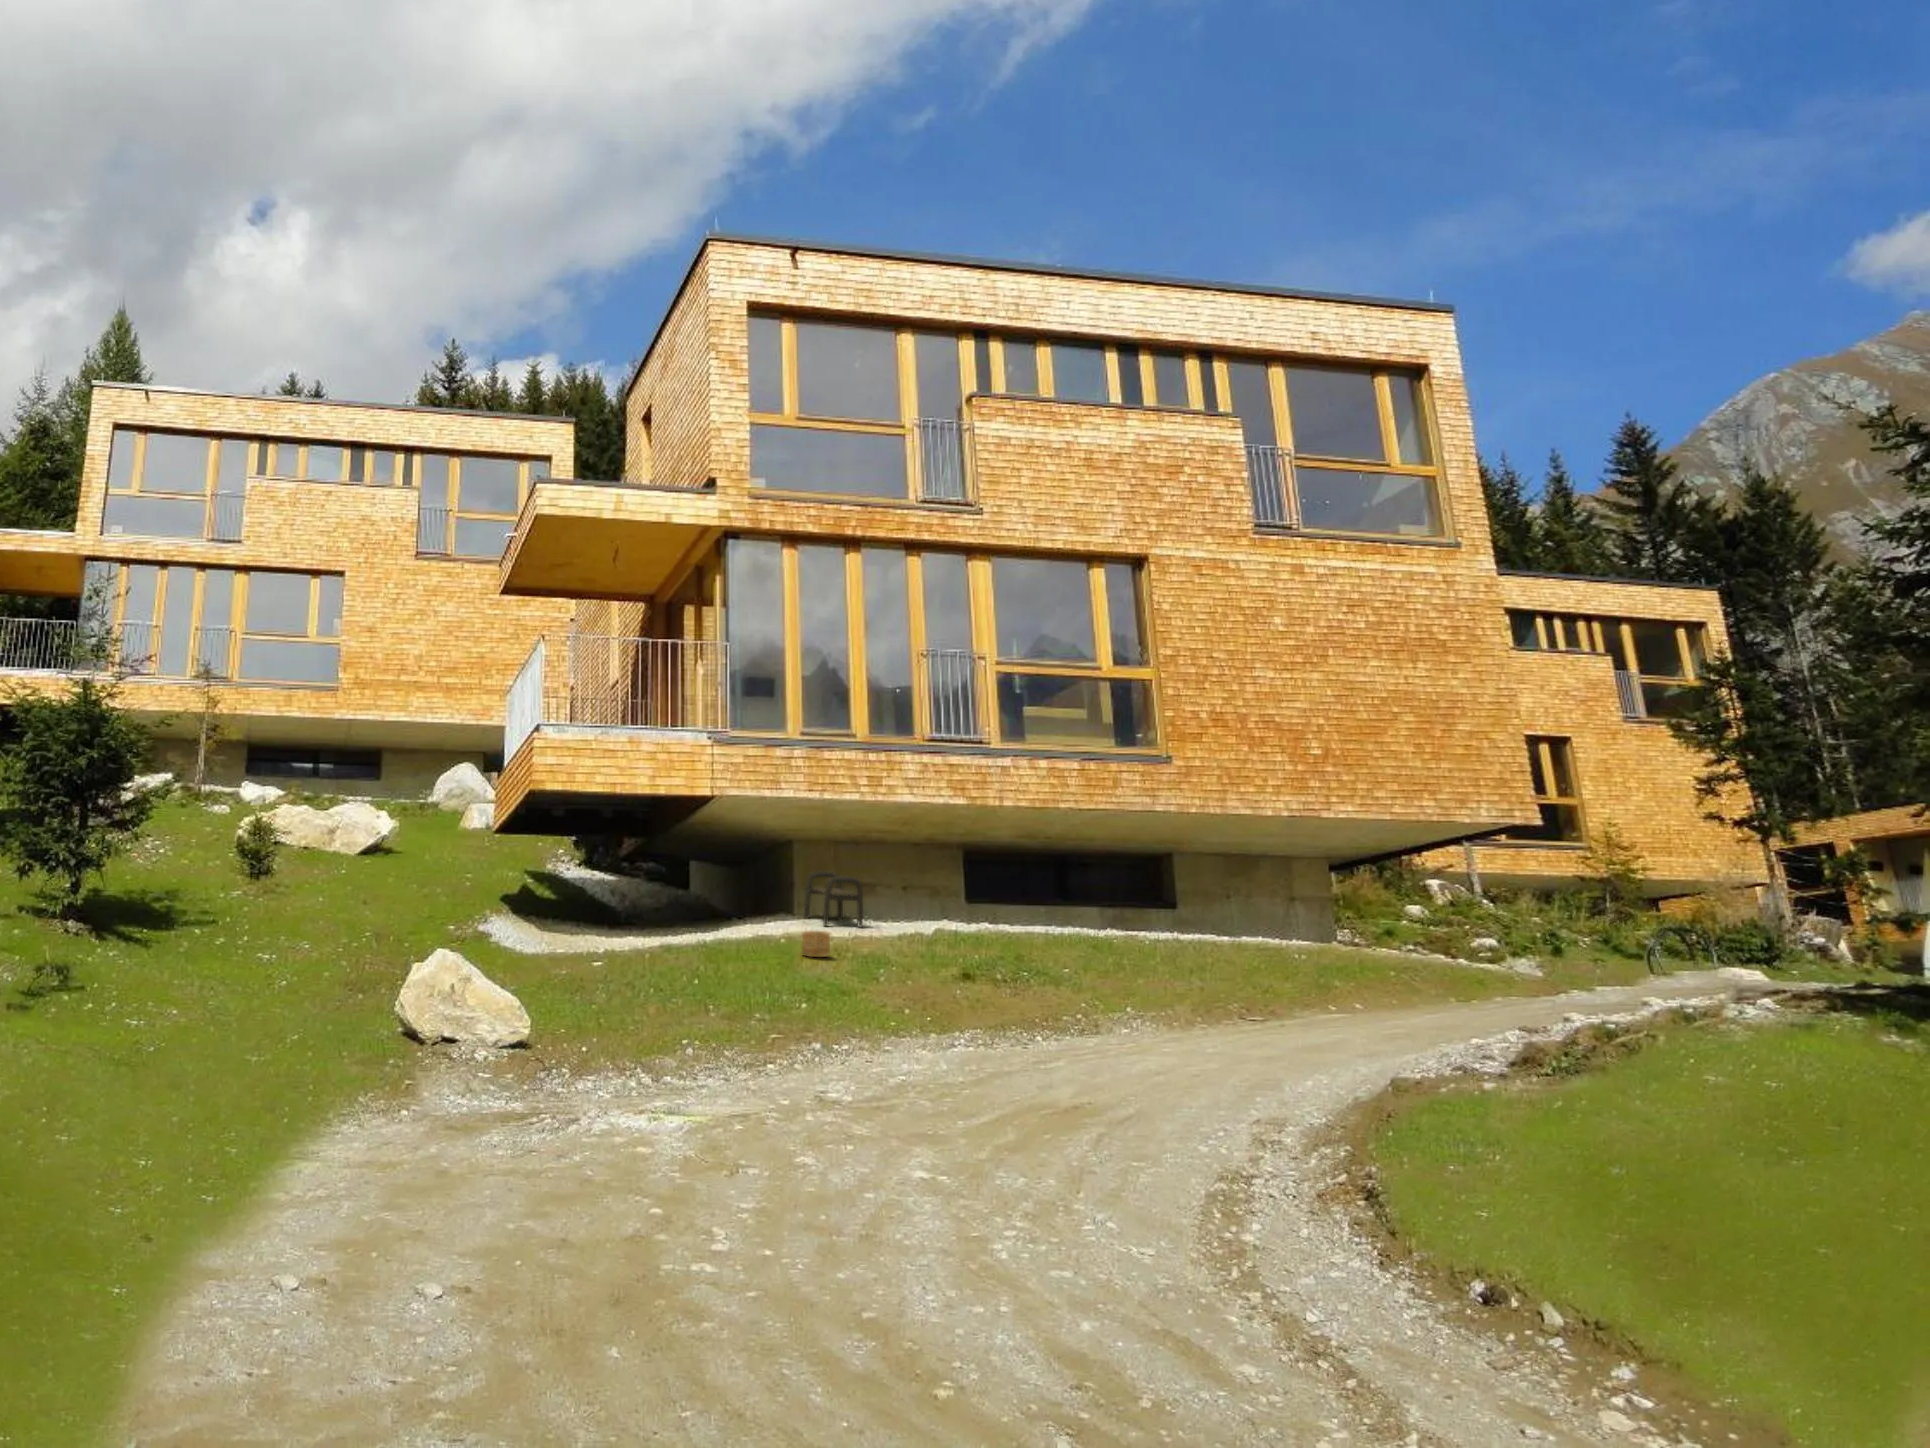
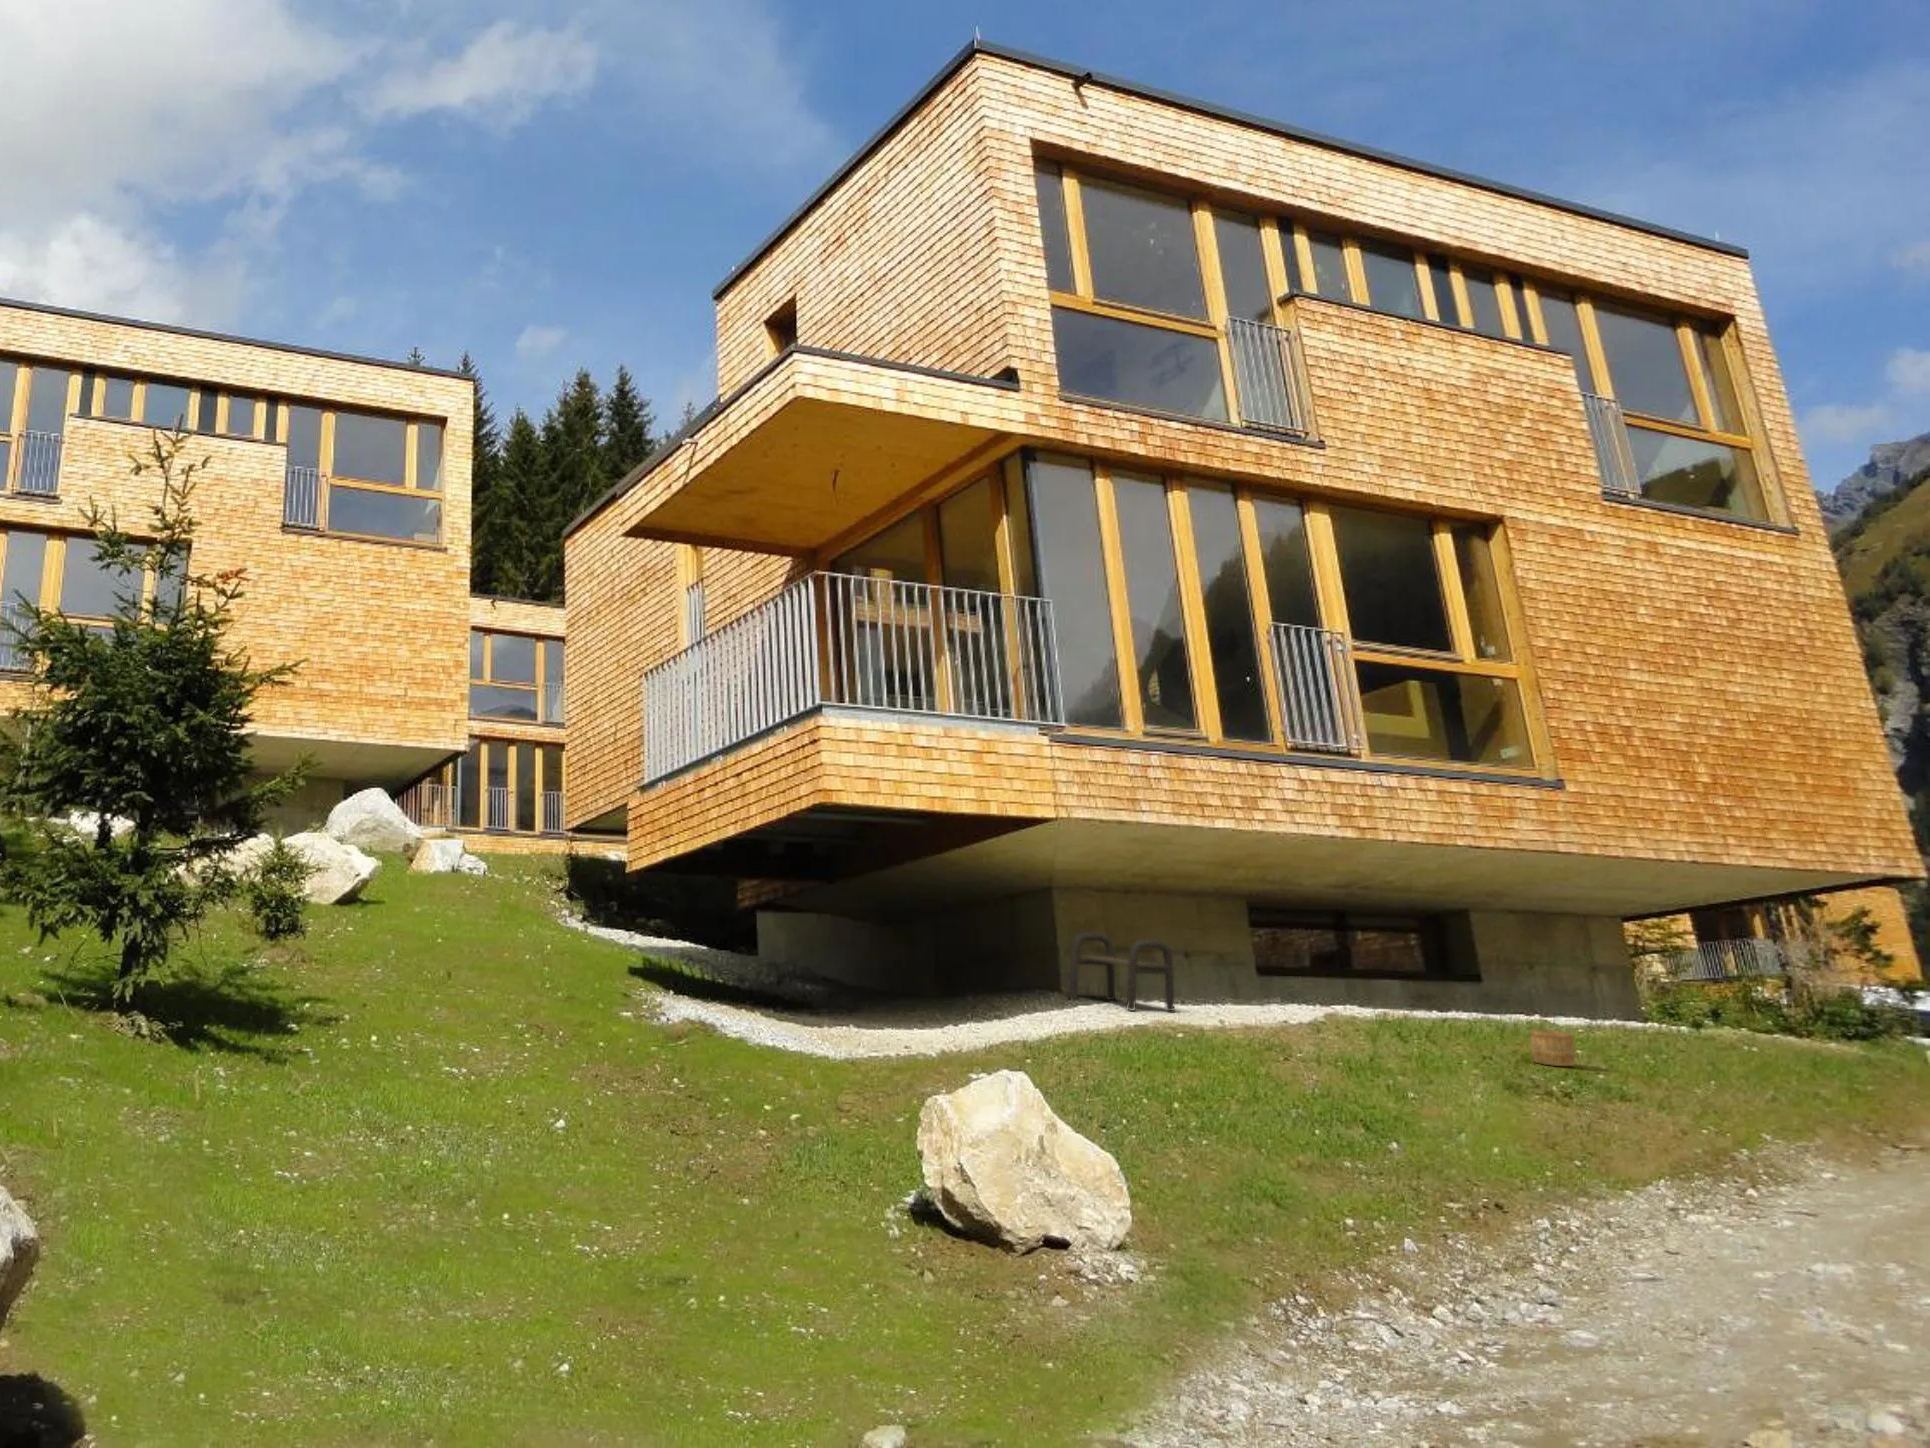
wooden bucket: present [802,931,830,957] -> present [1530,1029,1575,1066]

